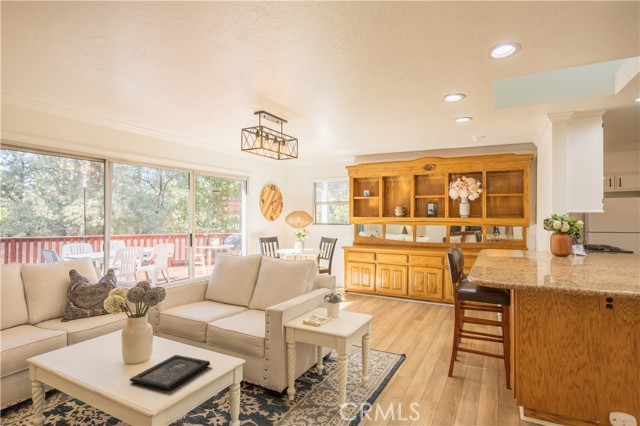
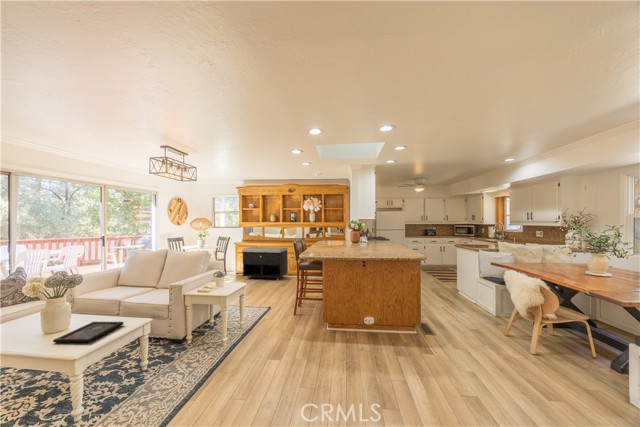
storage bench: none [355,253,423,306] -> present [242,247,287,280]

